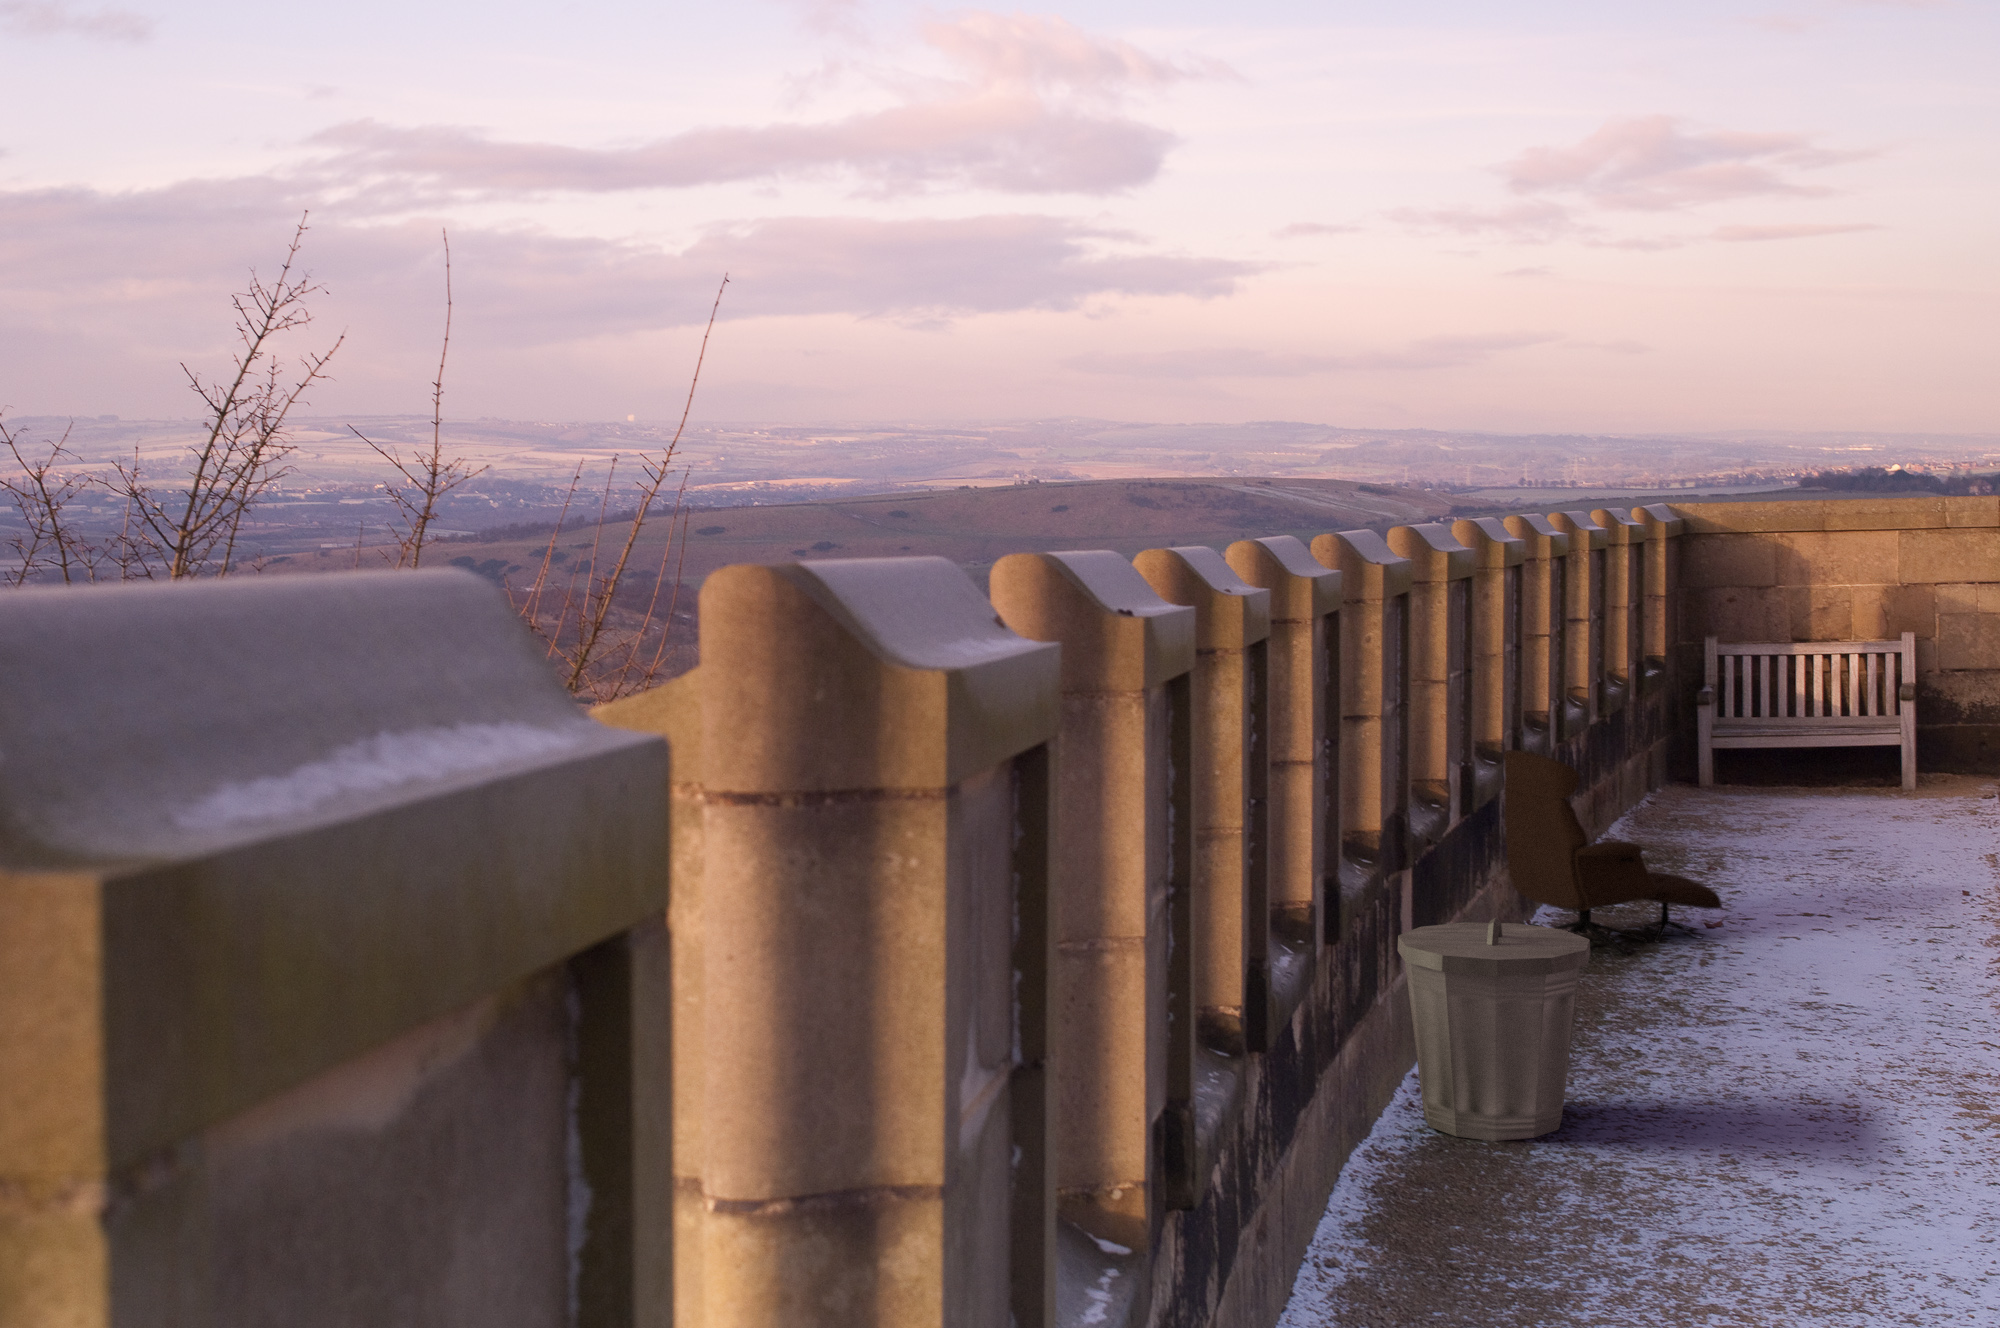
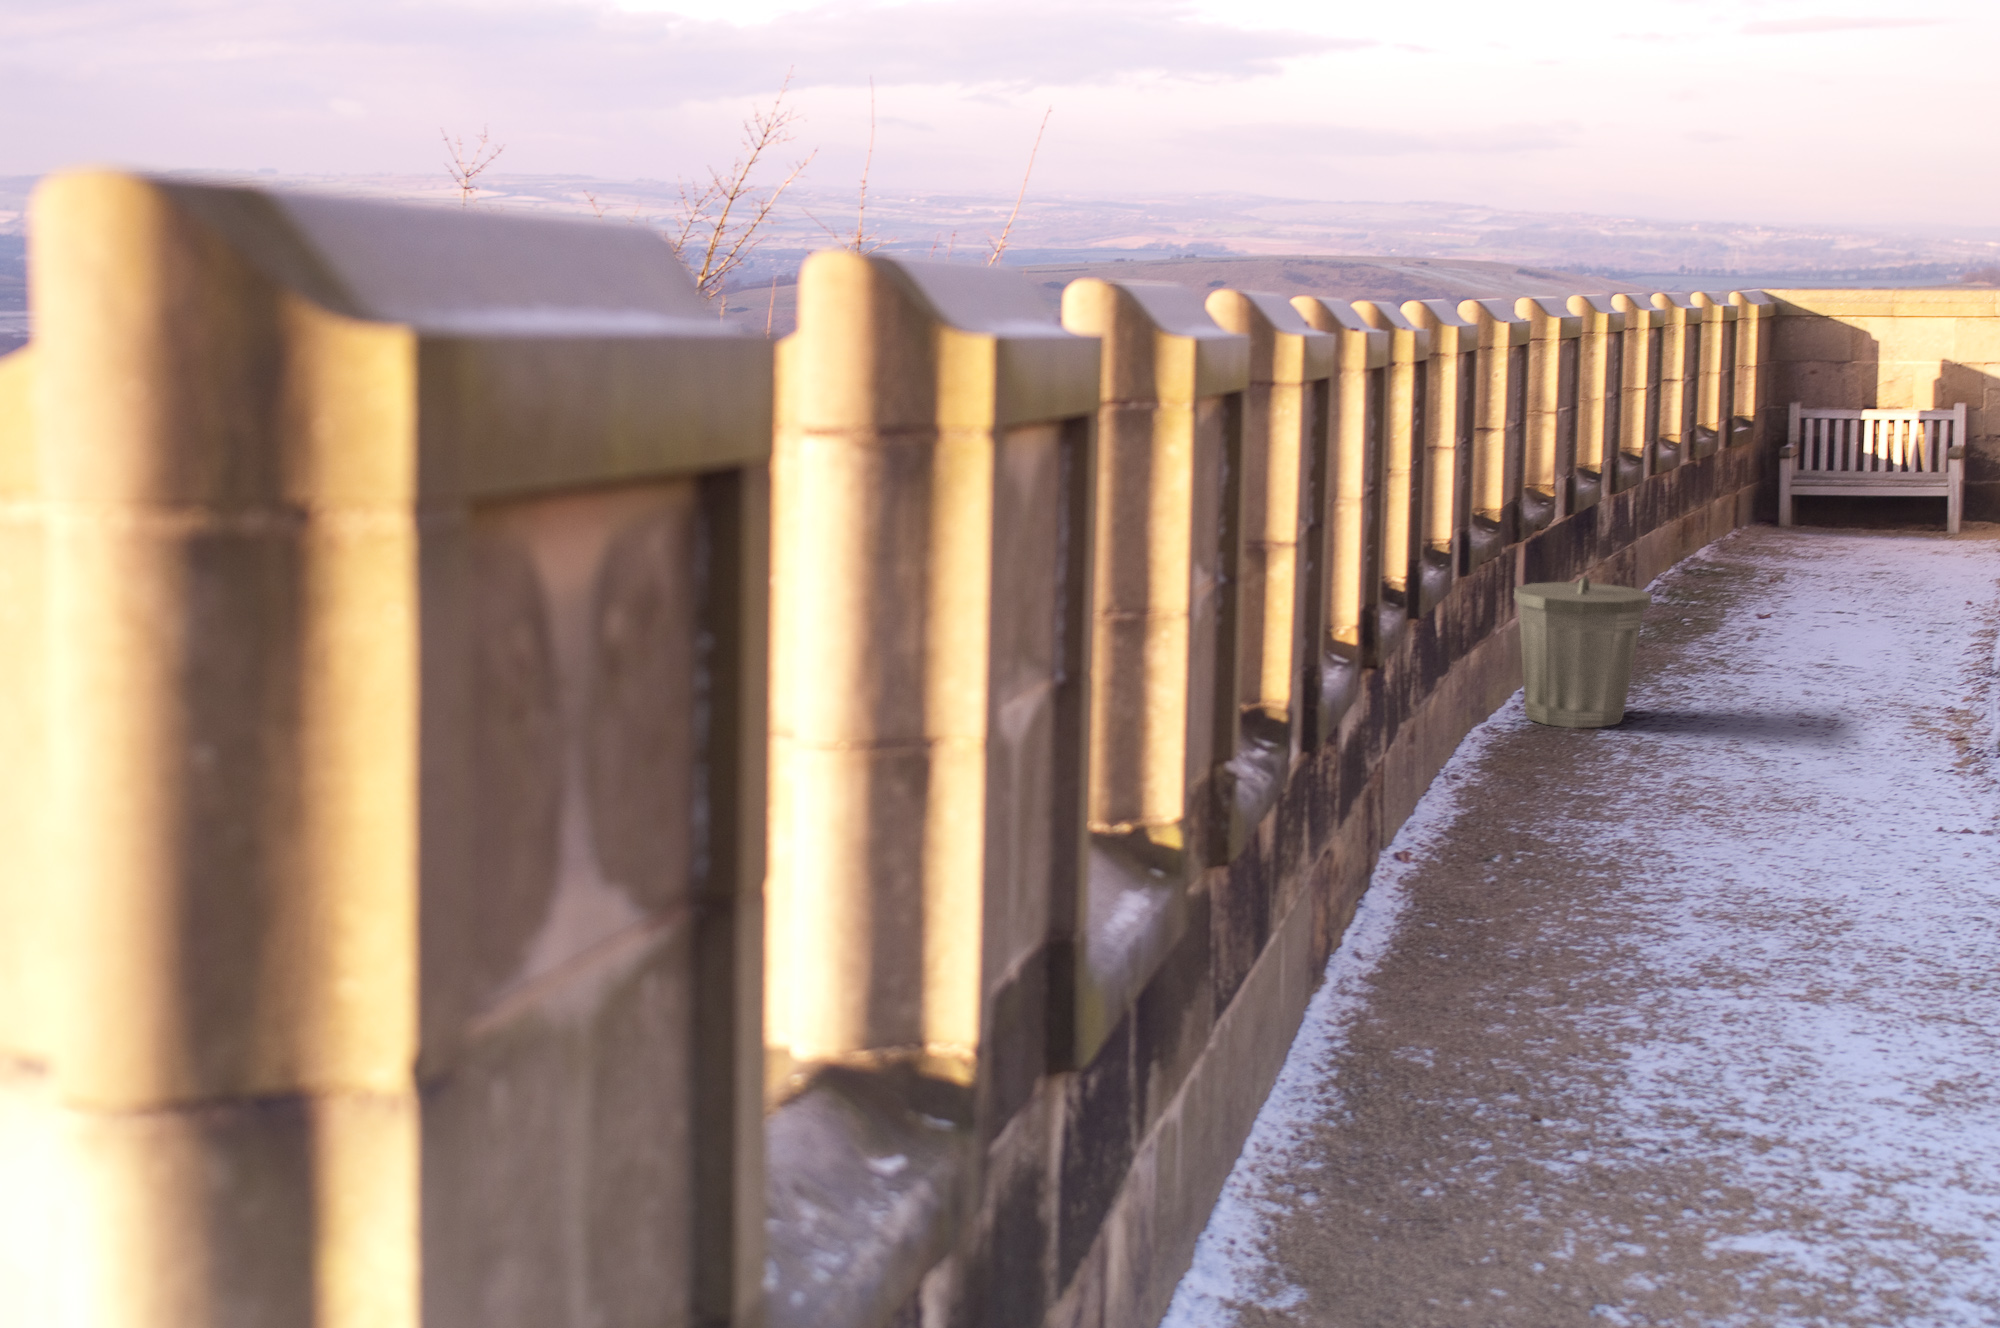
lounge chair: present [1504,750,1722,956] -> none [1595,474,1769,633]

